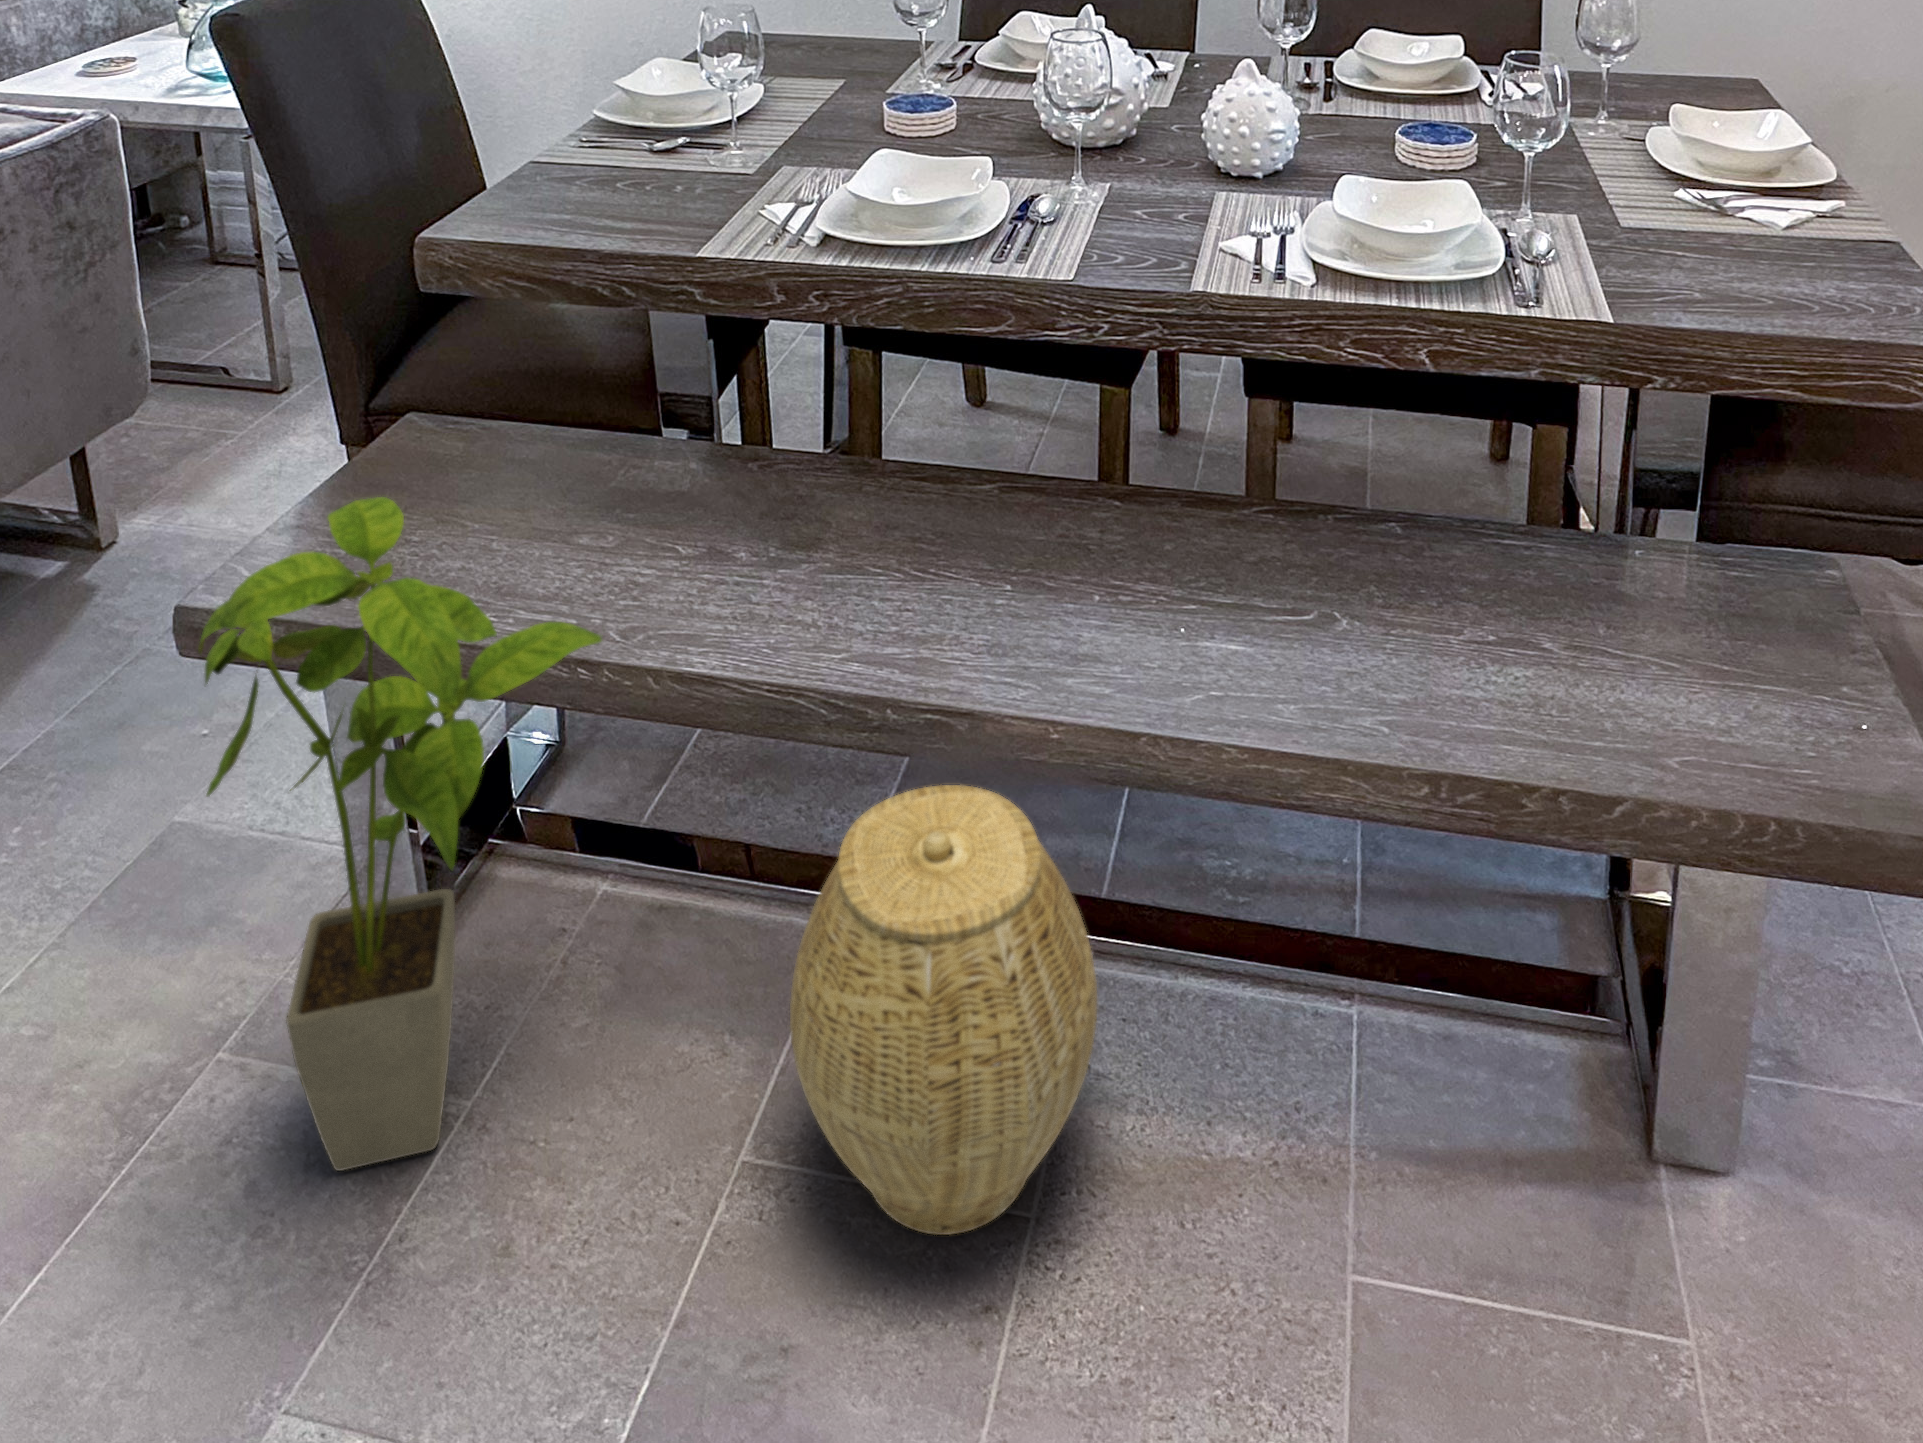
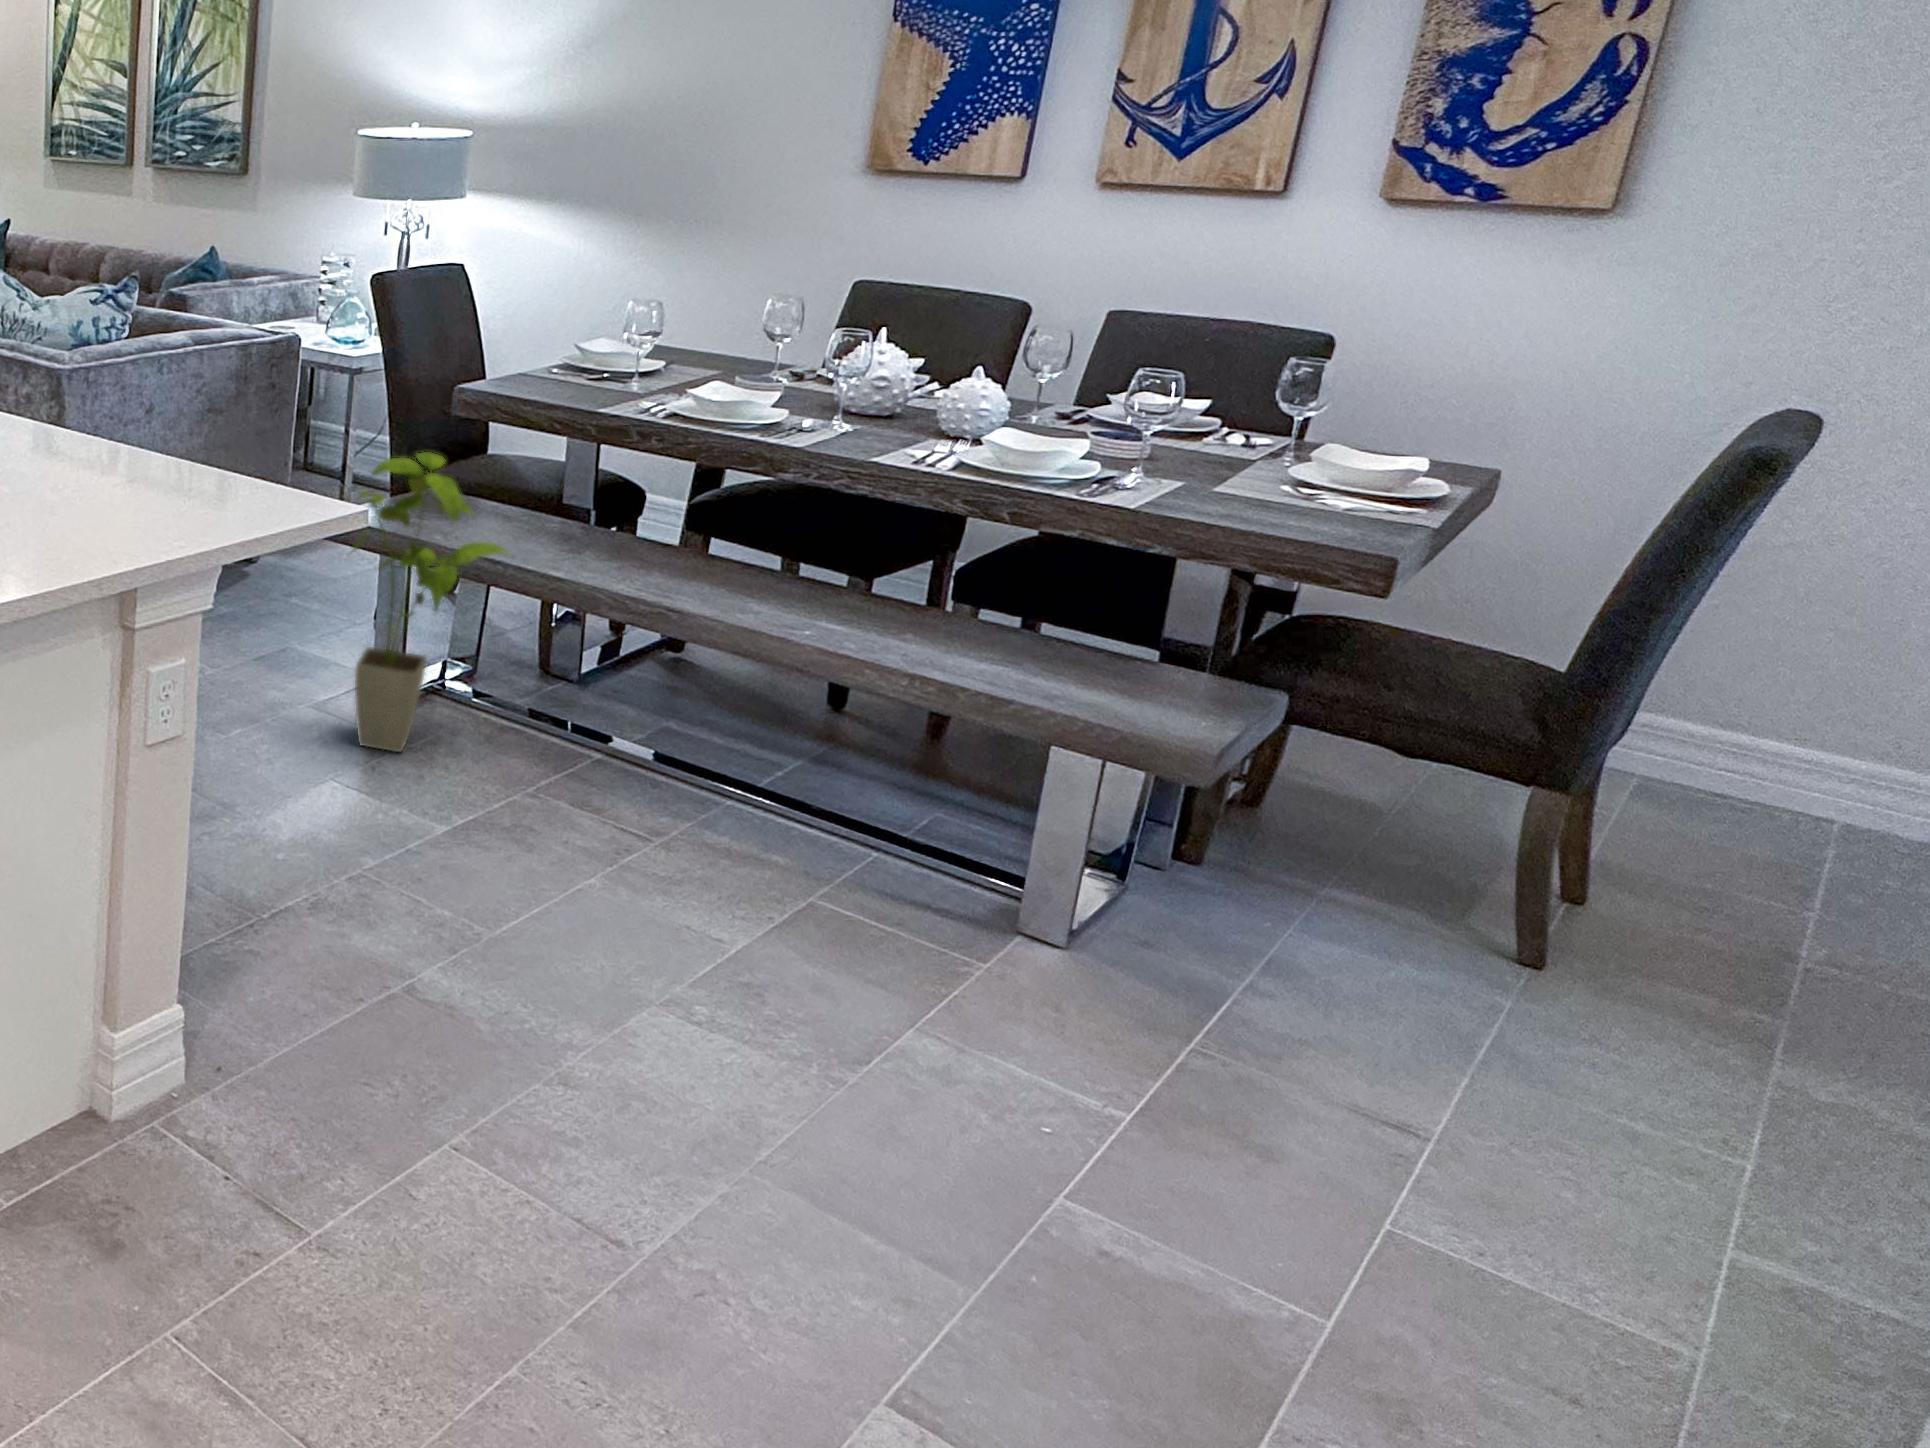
woven basket: present [790,785,1097,1235] -> none [568,649,726,838]

